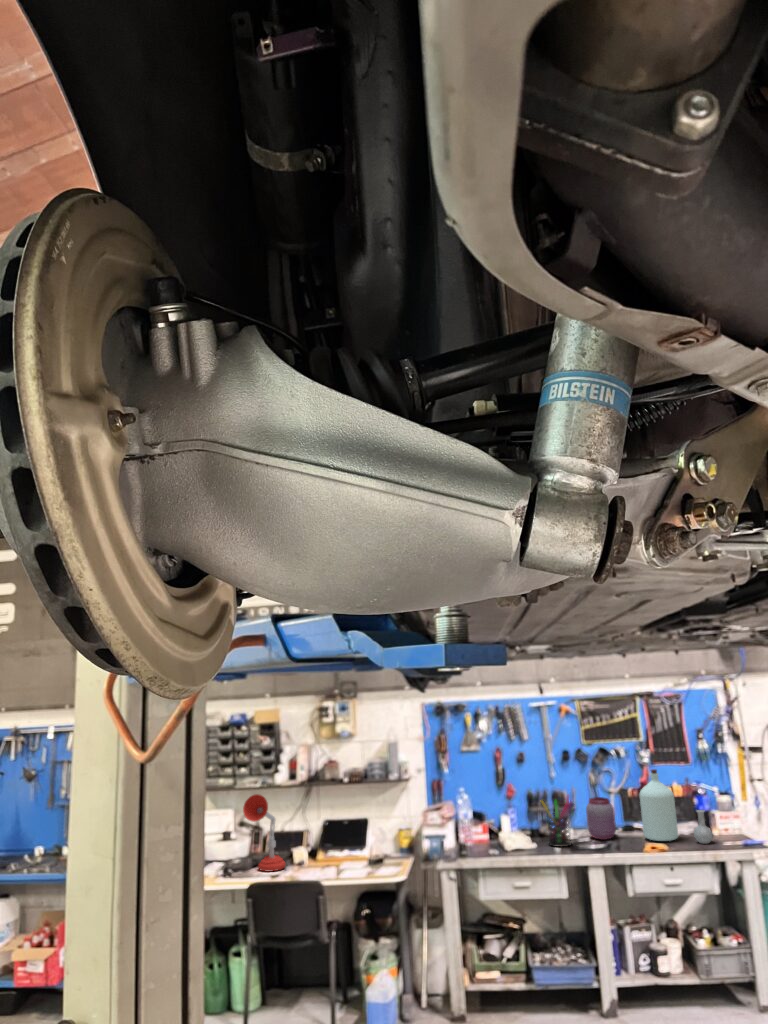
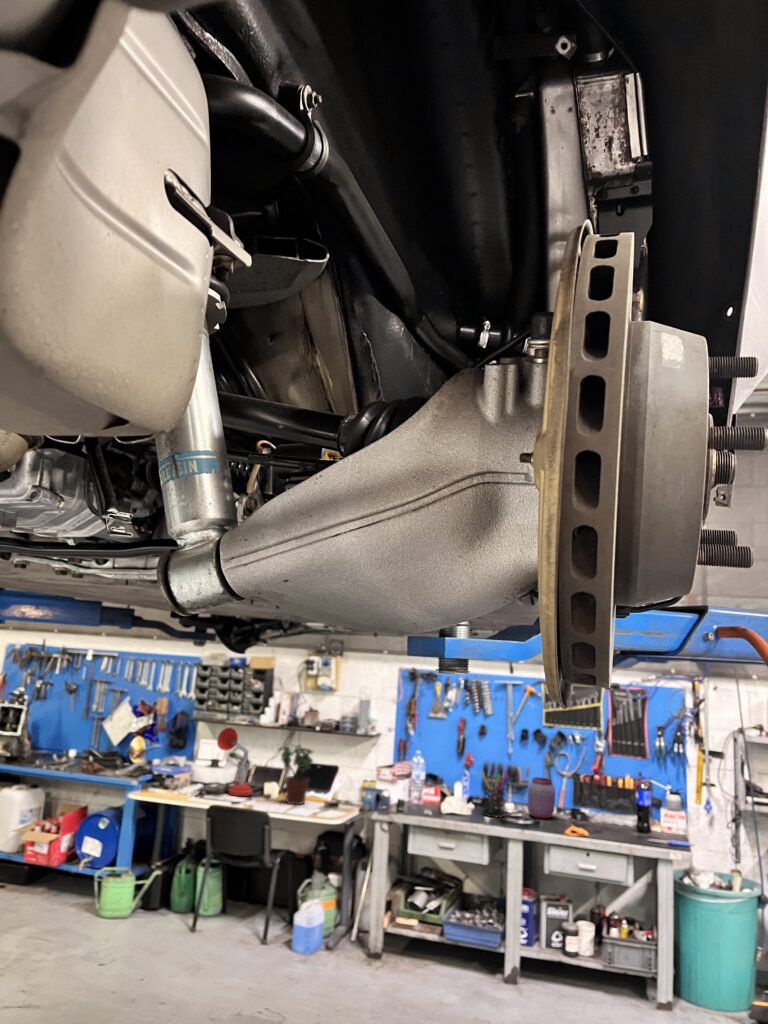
bottle: present [640,769,713,844] -> none [577,758,639,837]
potted plant: none [316,801,356,870] -> present [280,744,313,805]

